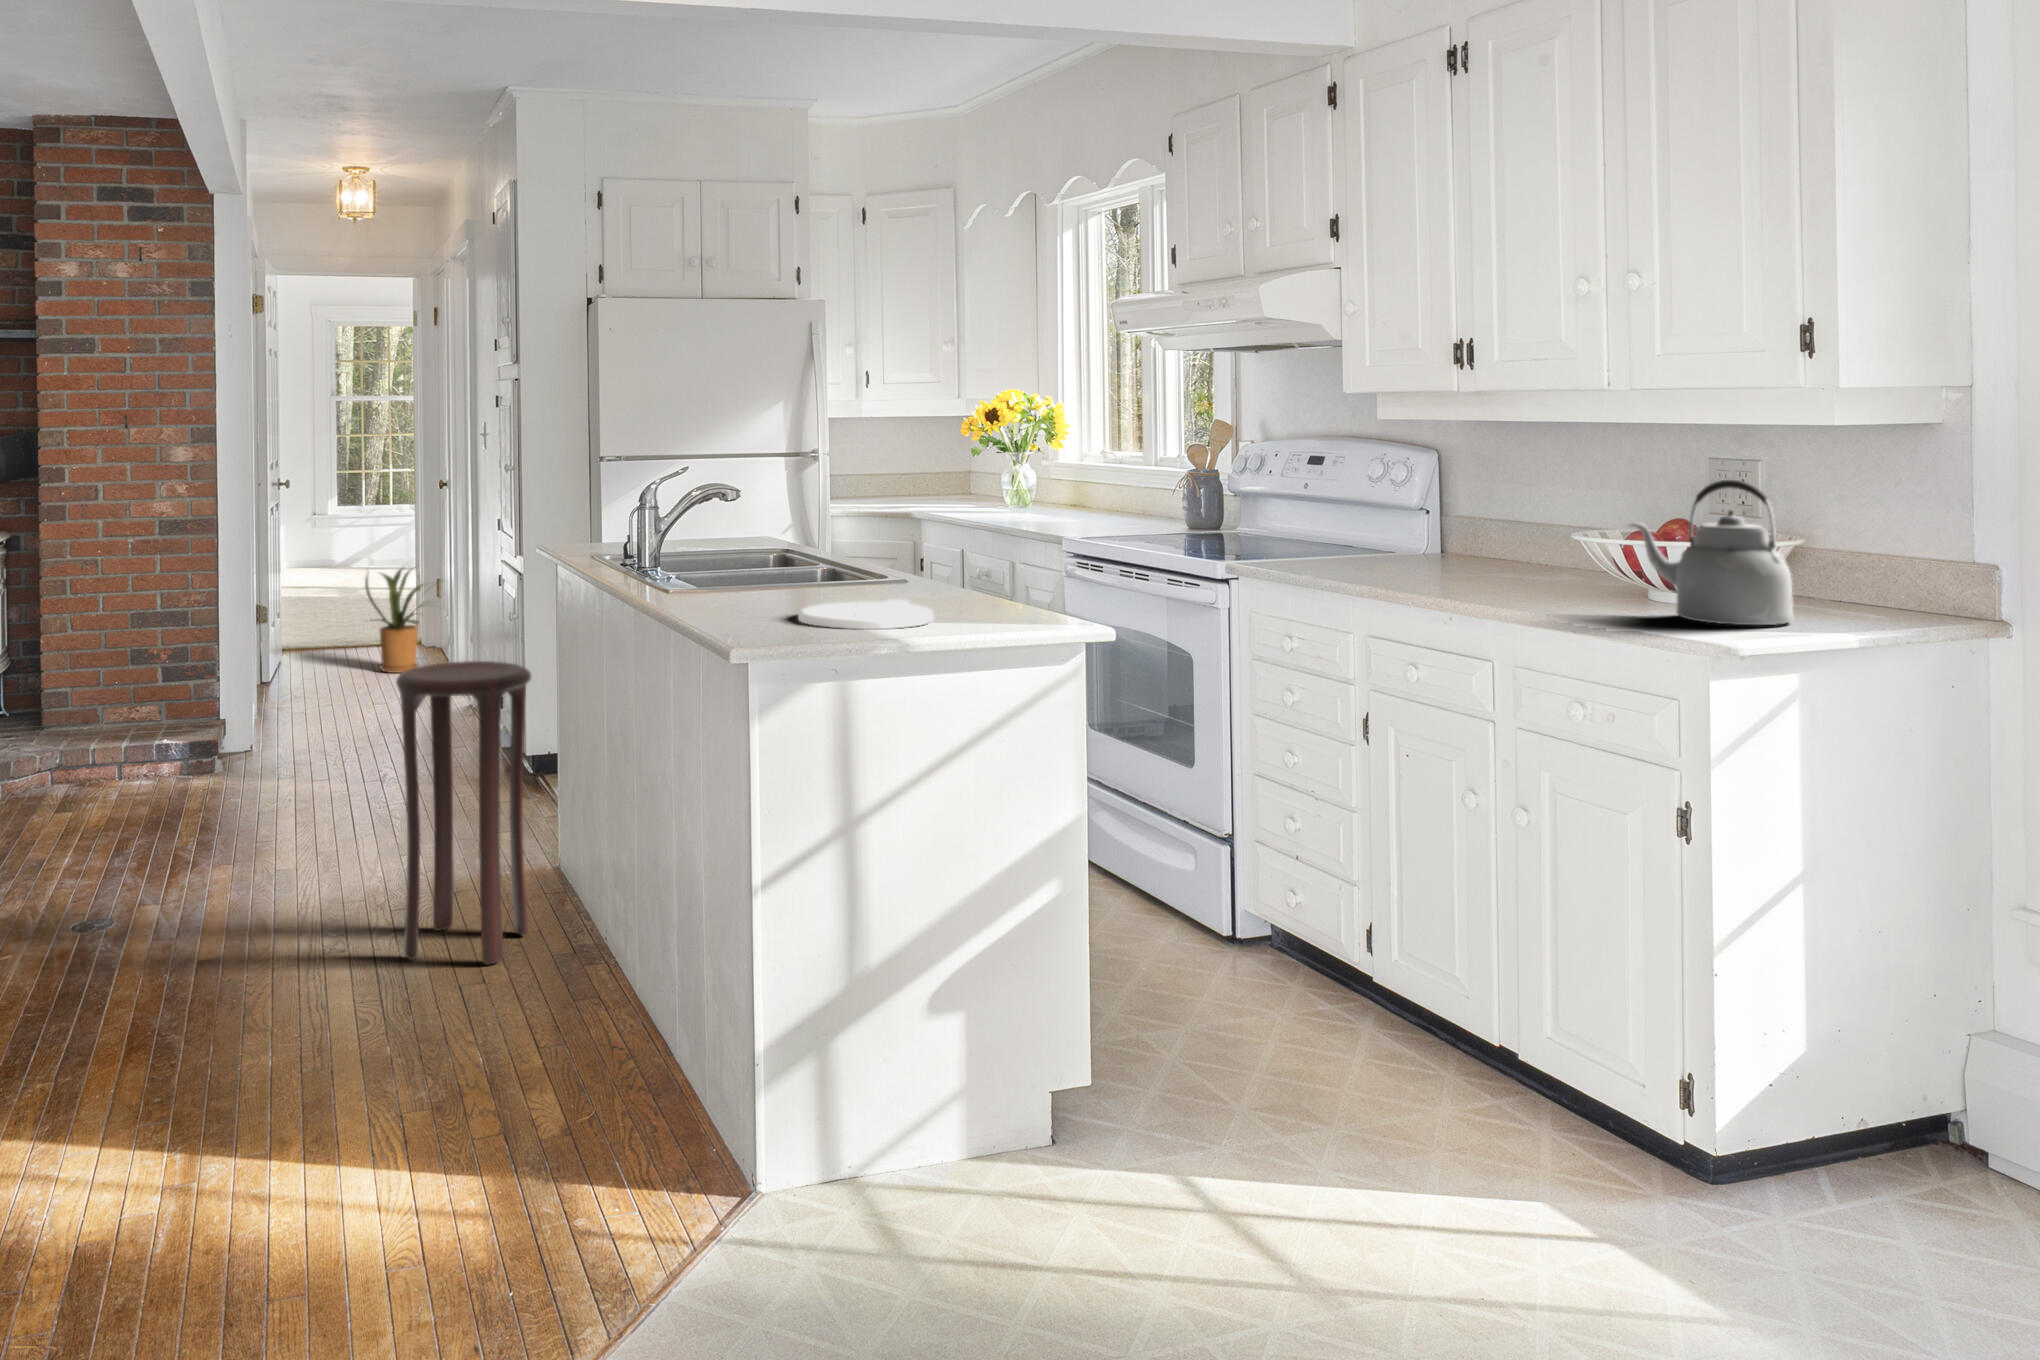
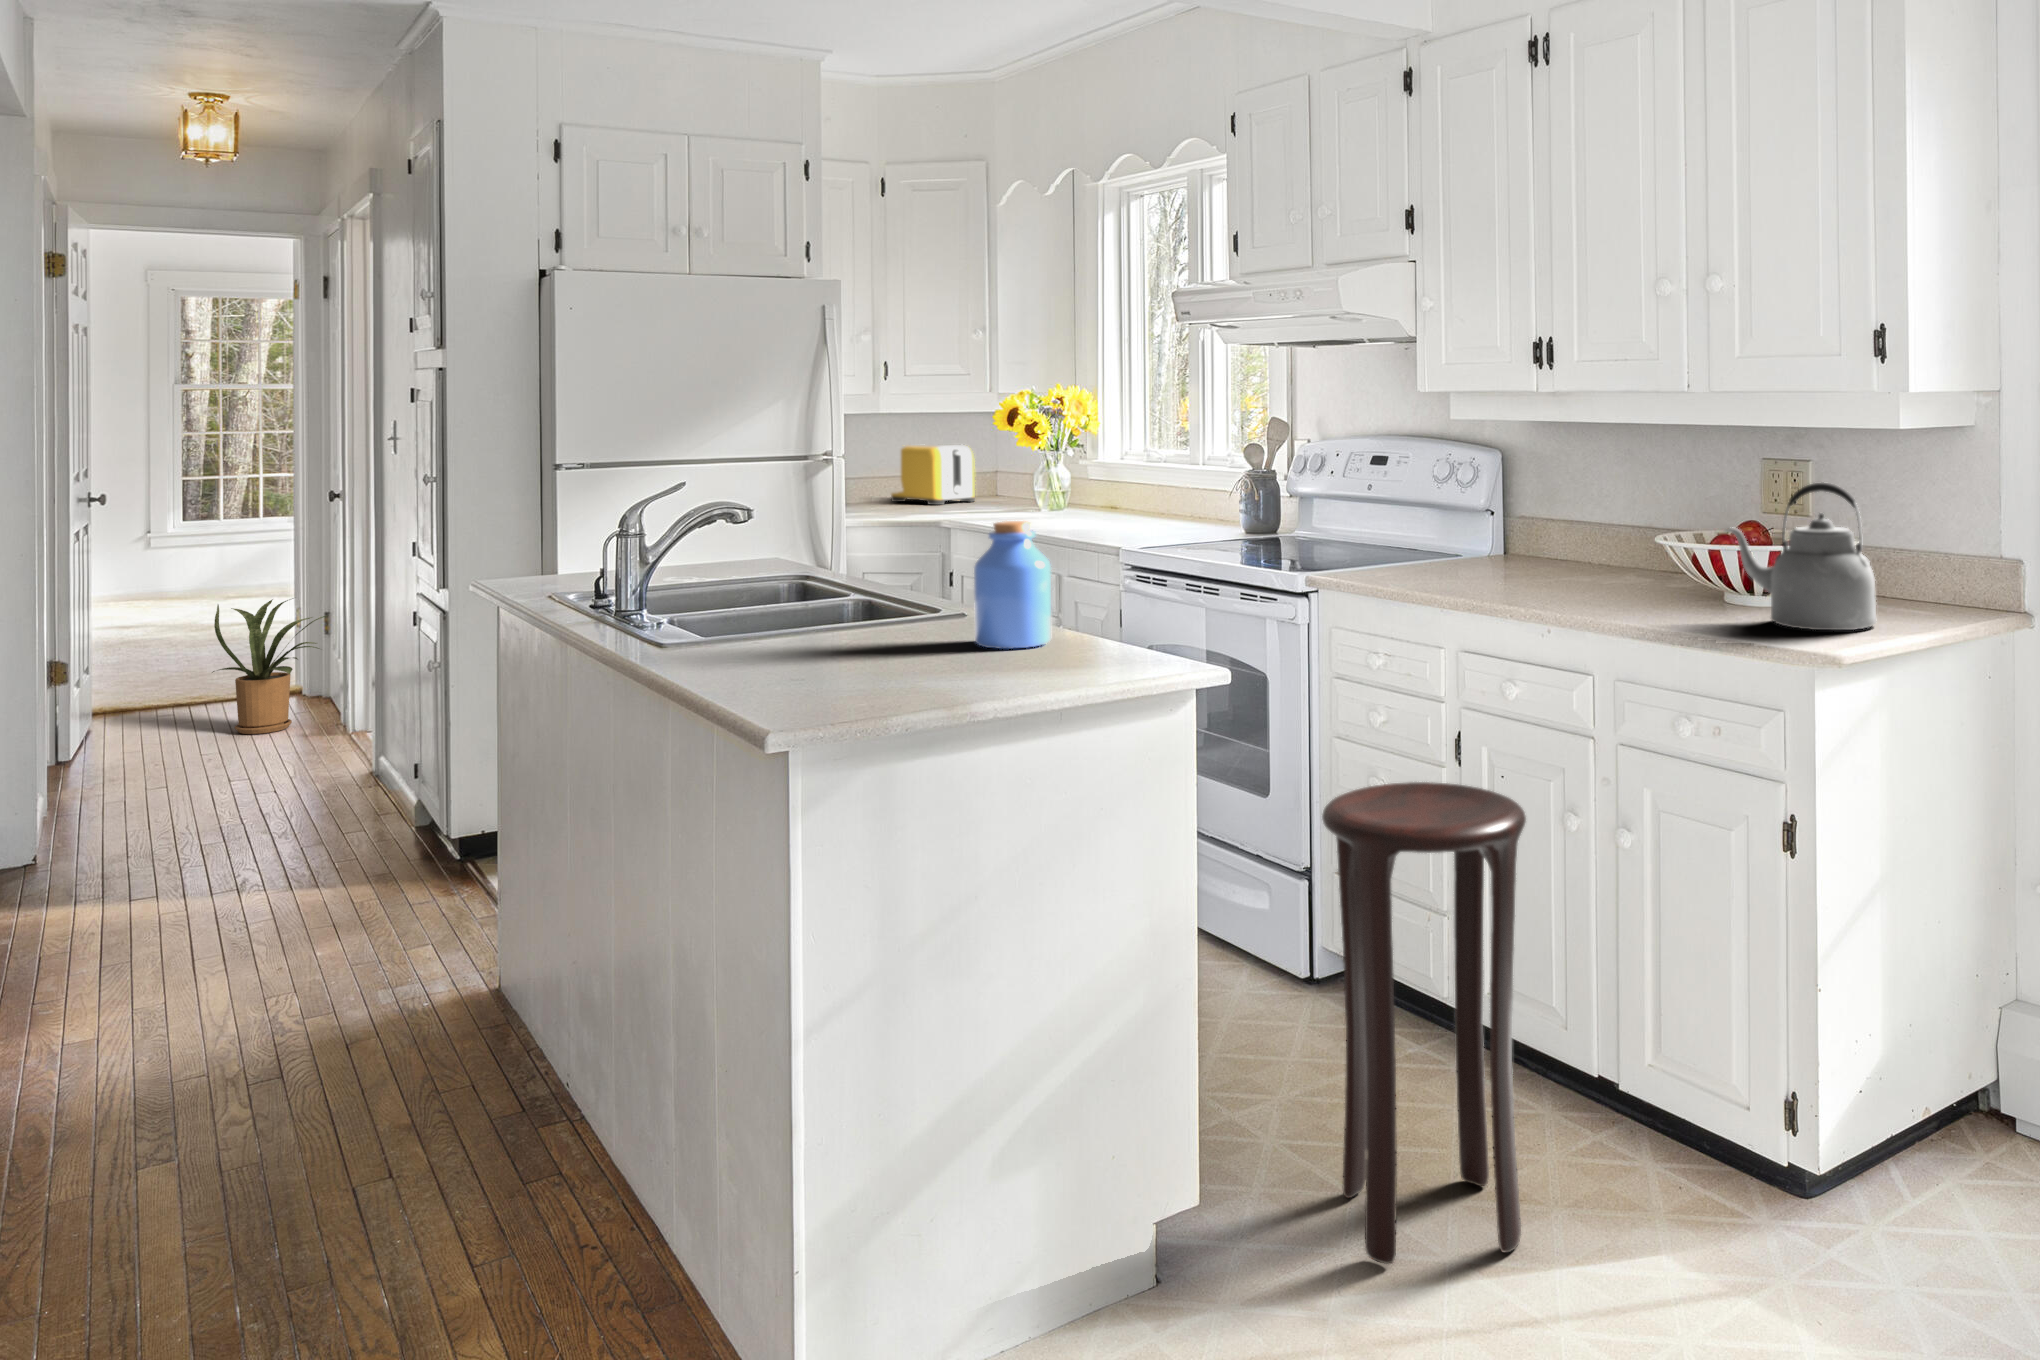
toaster: none [886,447,960,501] -> present [891,445,975,505]
jar: none [909,500,975,606] -> present [974,521,1051,649]
plate: present [798,599,934,629] -> none [847,644,1016,691]
stool: present [396,661,531,964] -> present [1322,782,1526,1264]

